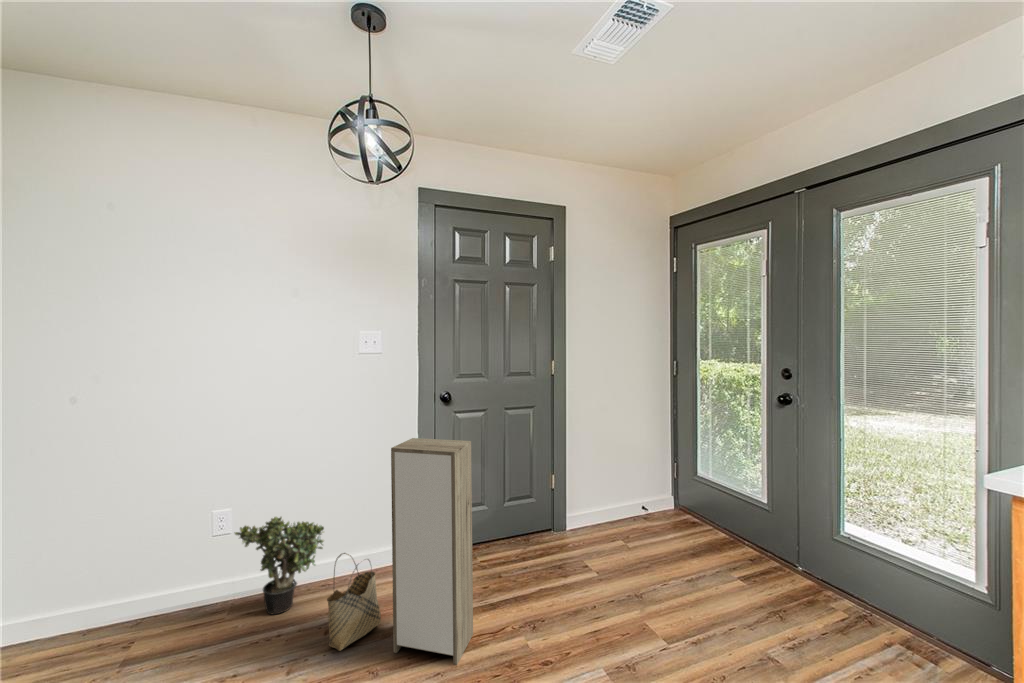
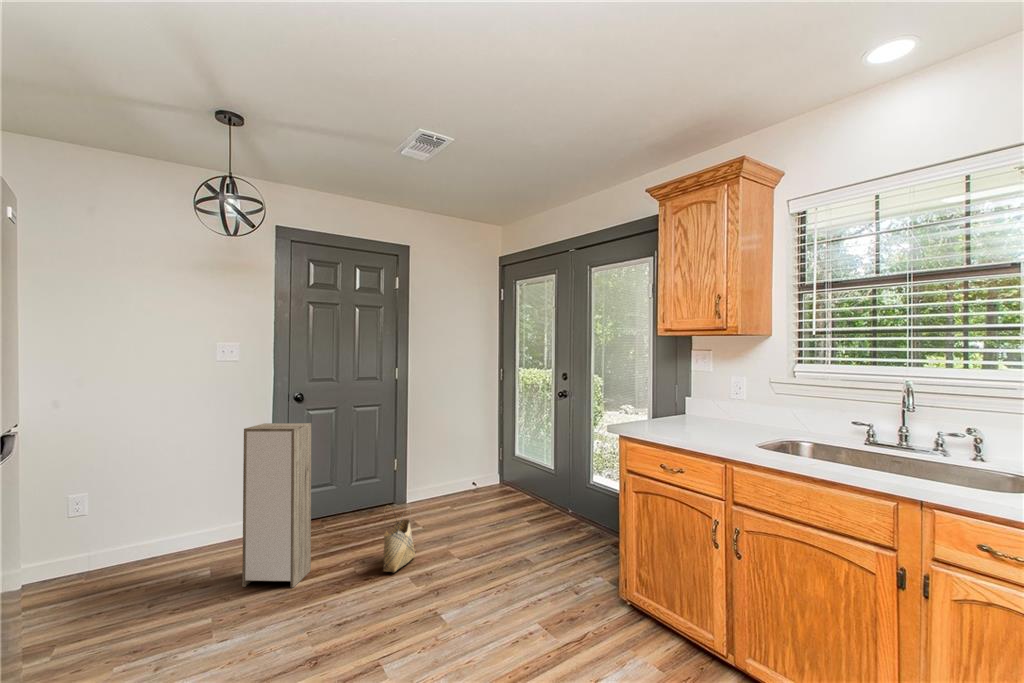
potted plant: present [235,517,324,614] -> none [99,494,186,577]
woven basket: present [327,553,381,651] -> present [383,505,416,572]

